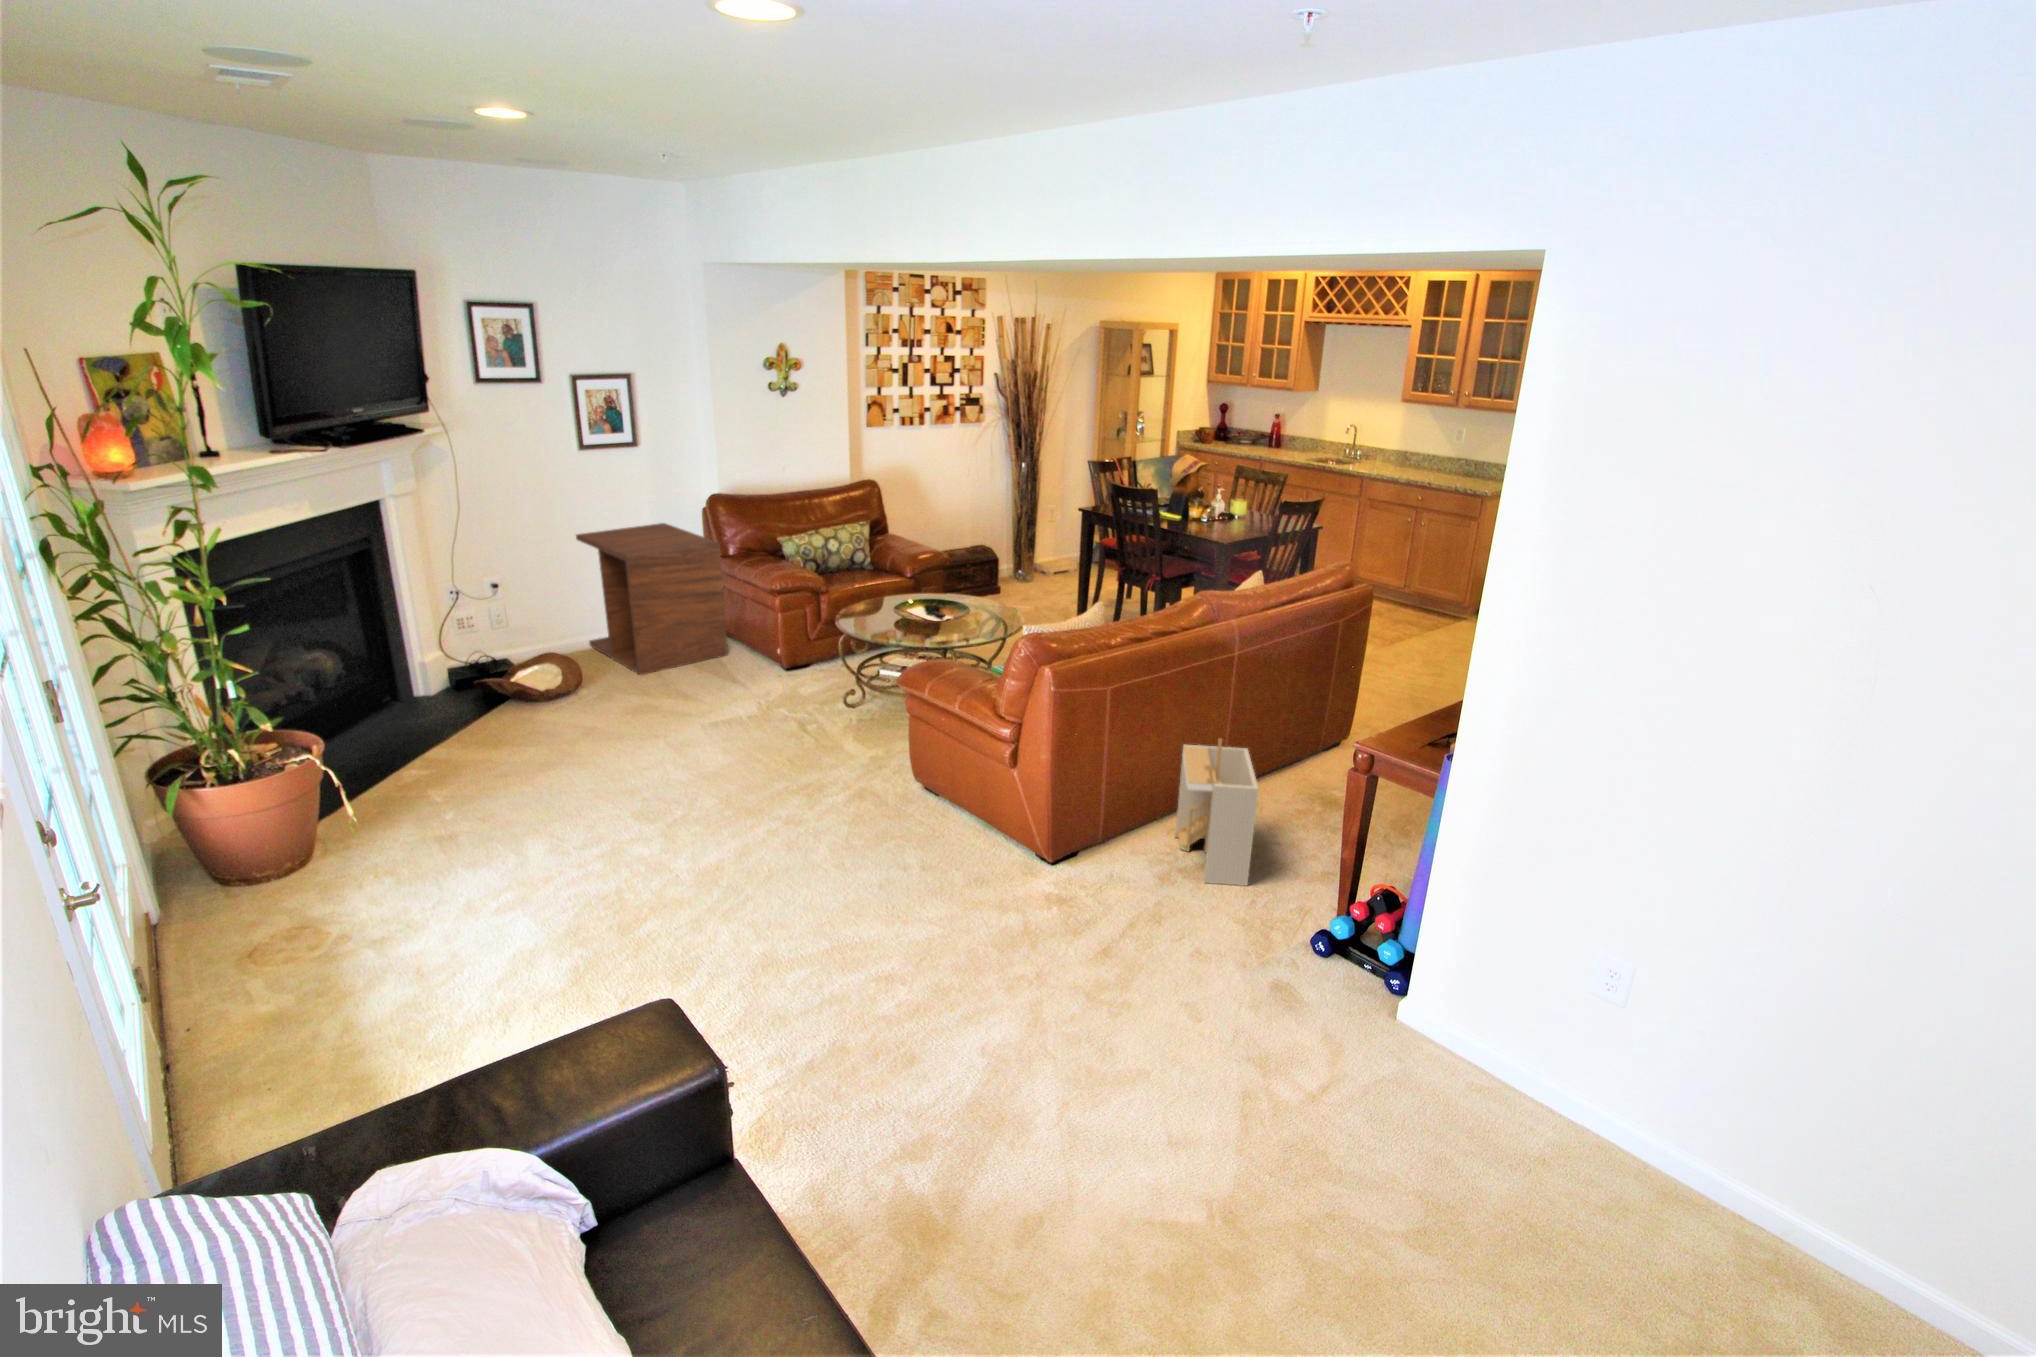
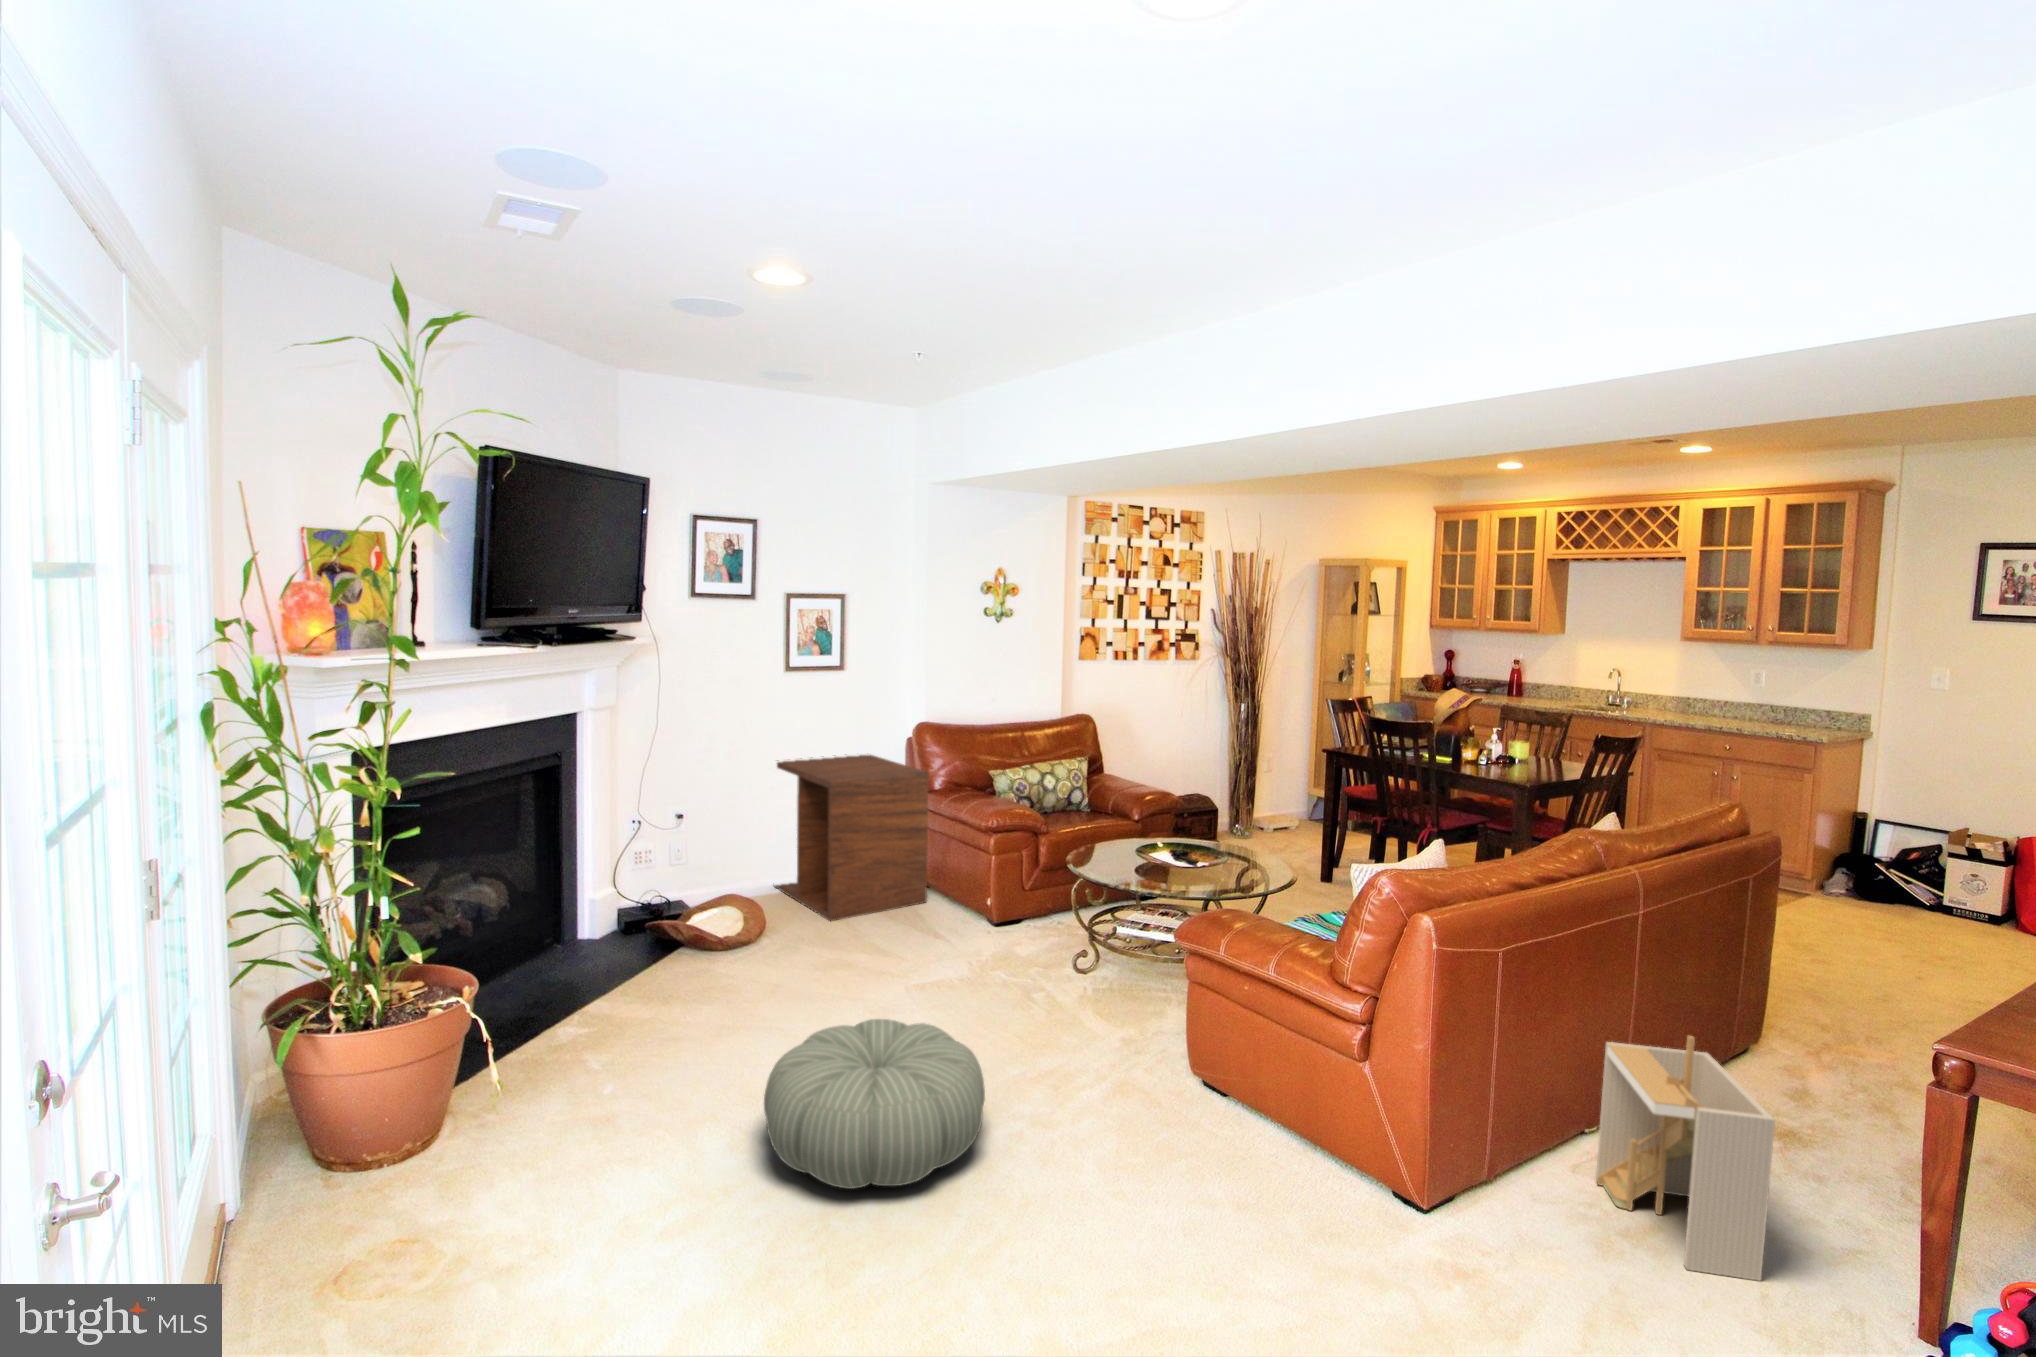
pouf: none [573,754,745,872] -> present [764,1019,985,1189]

